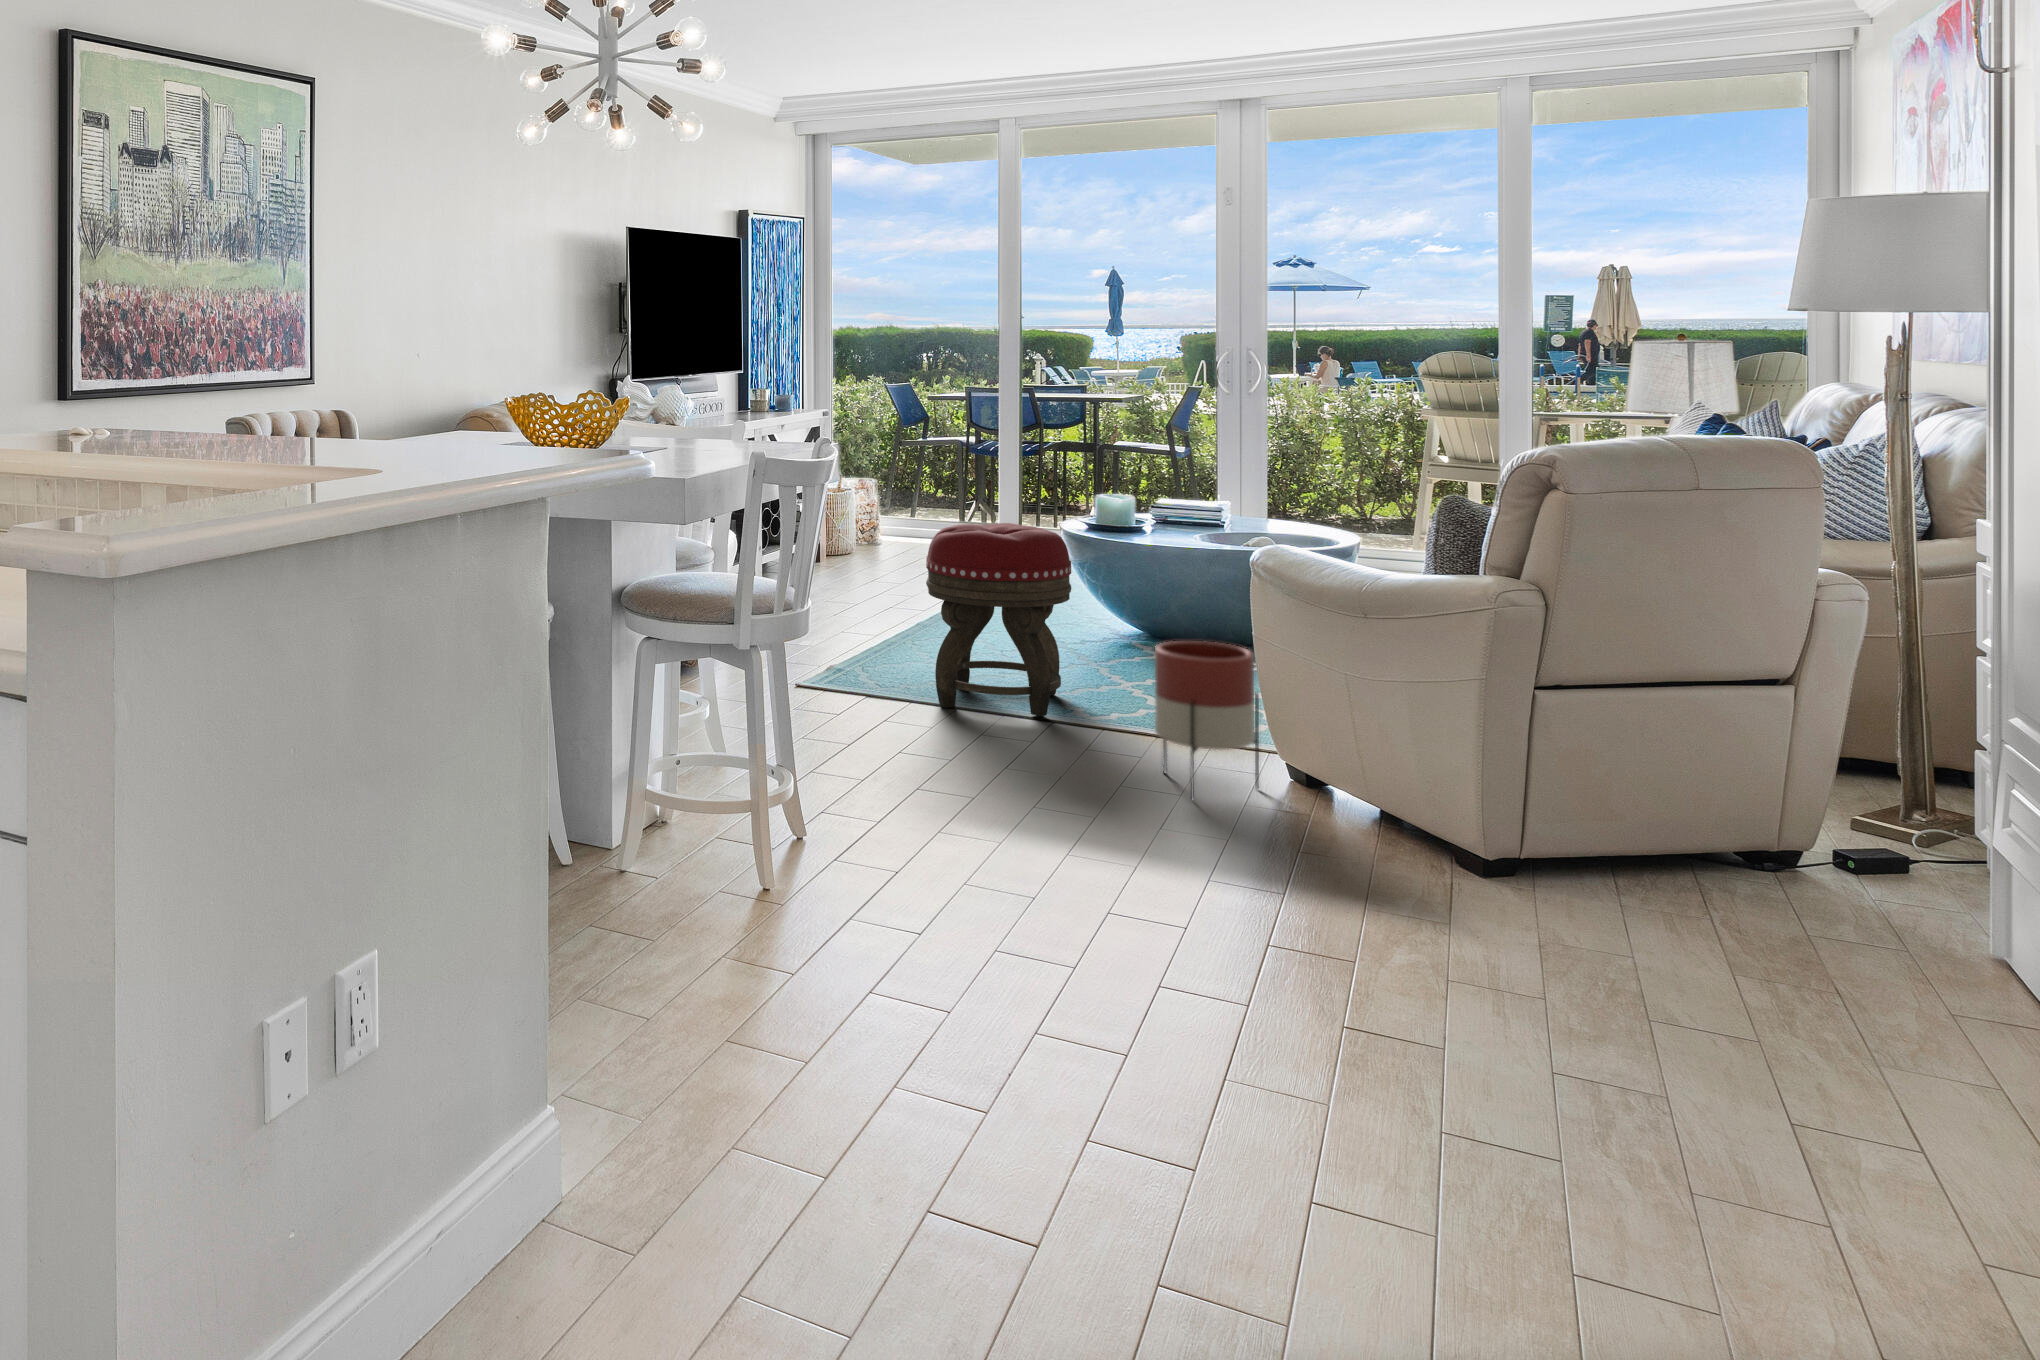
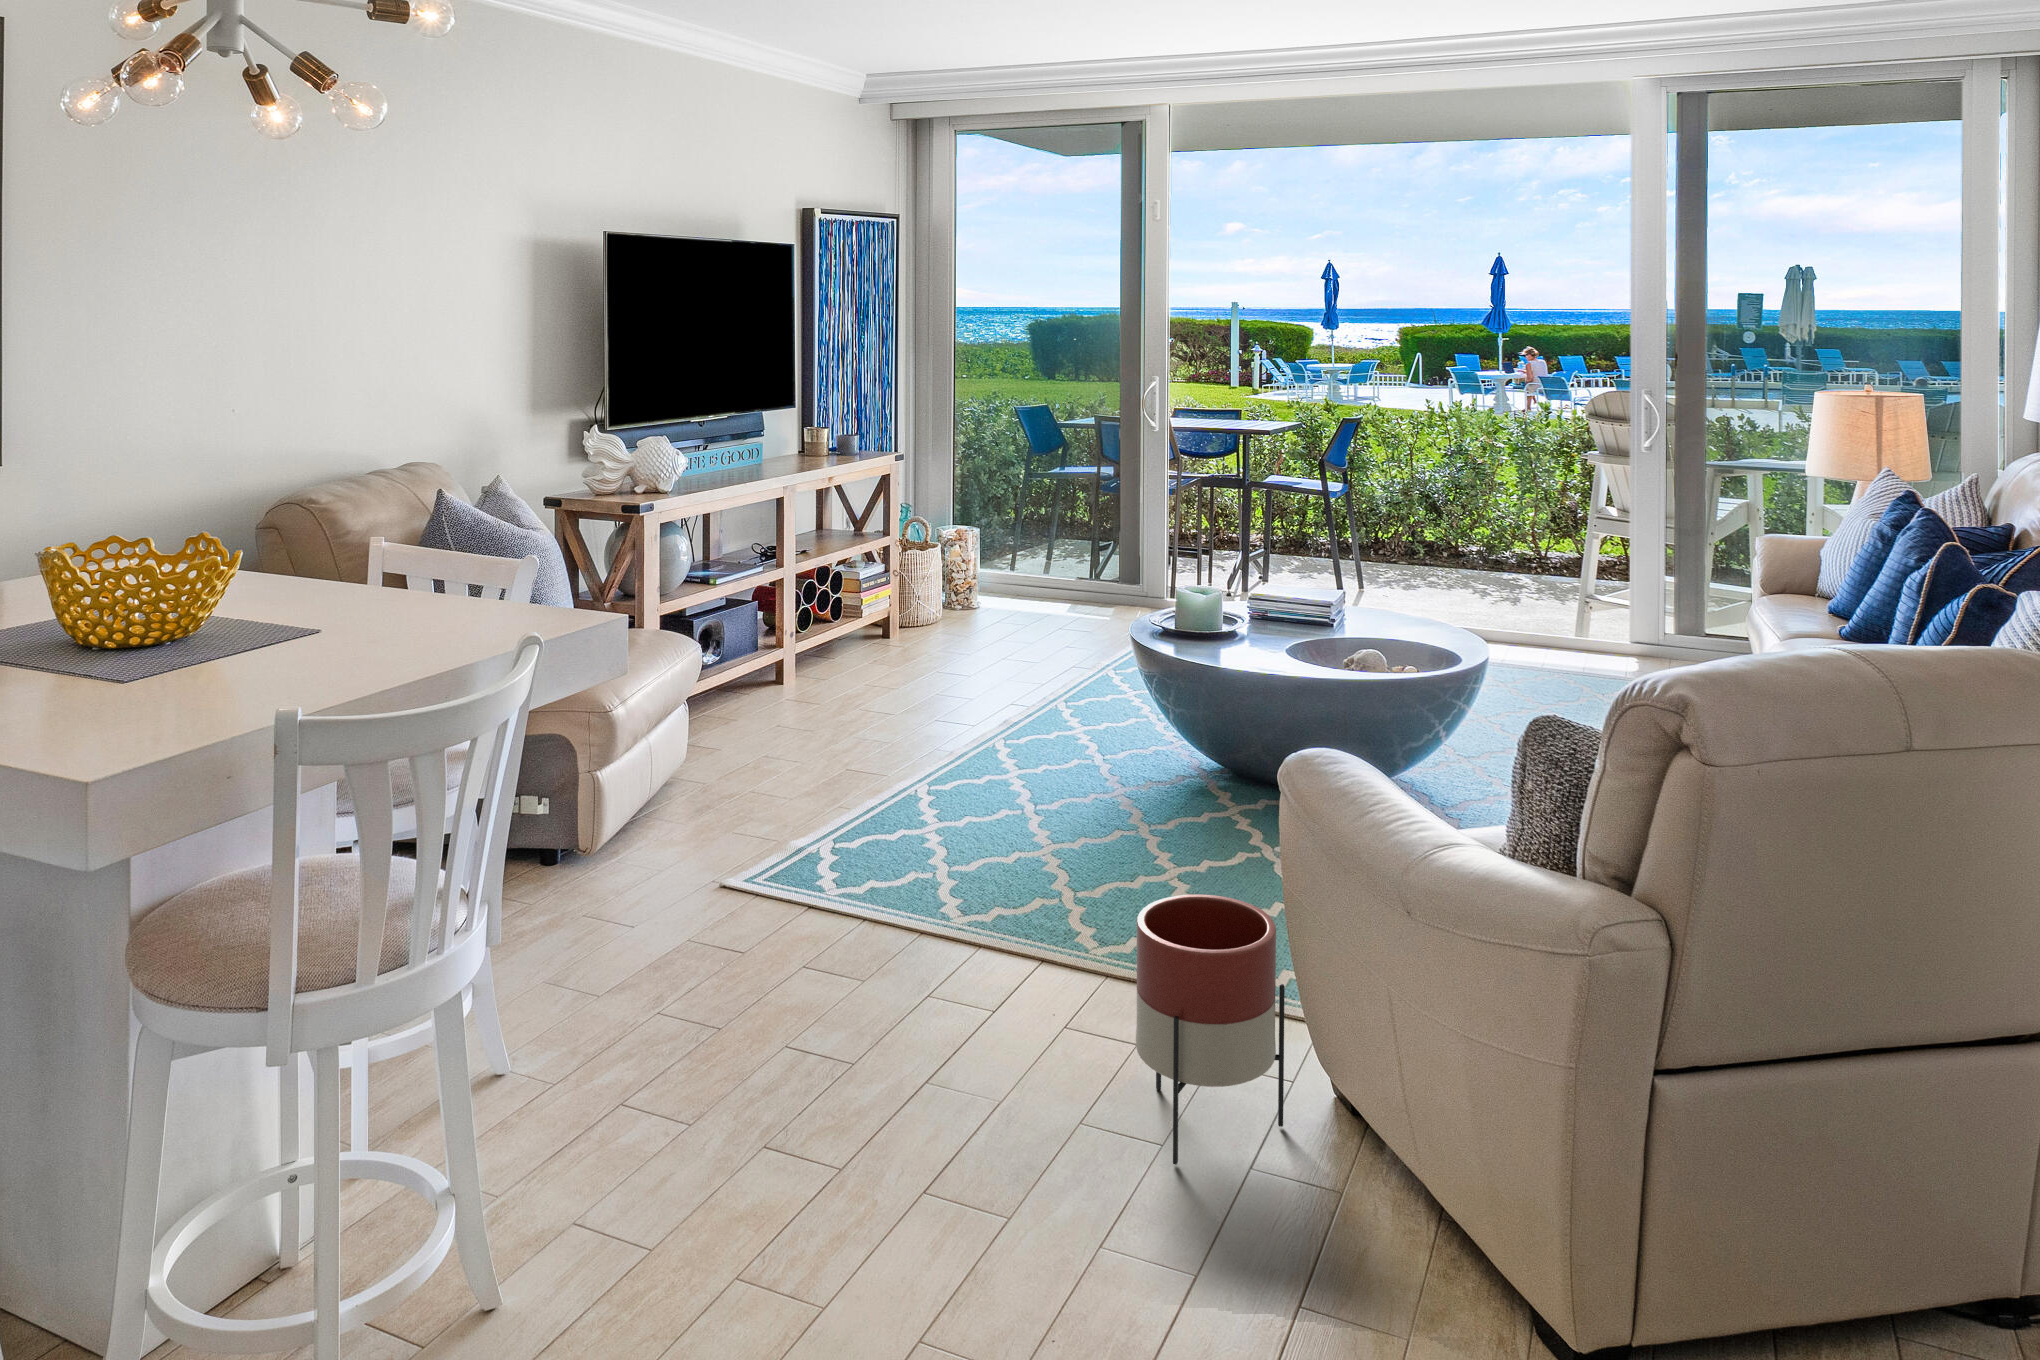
footstool: present [926,523,1071,716] -> none [891,658,1088,951]

